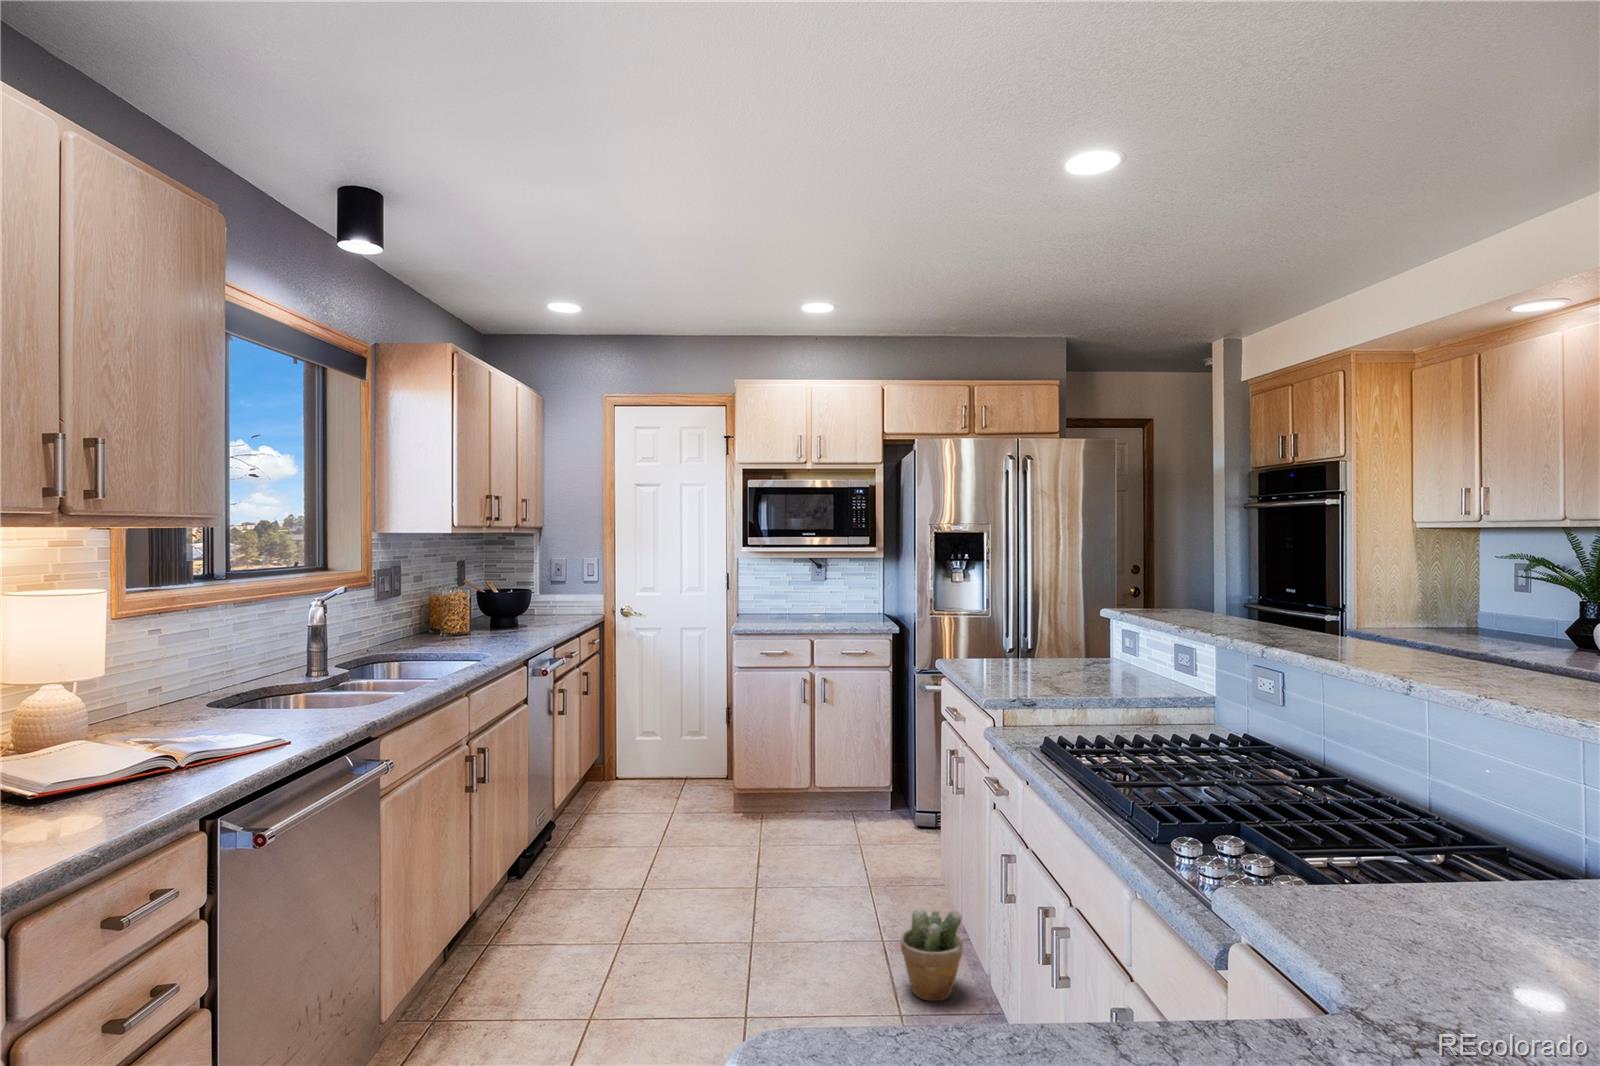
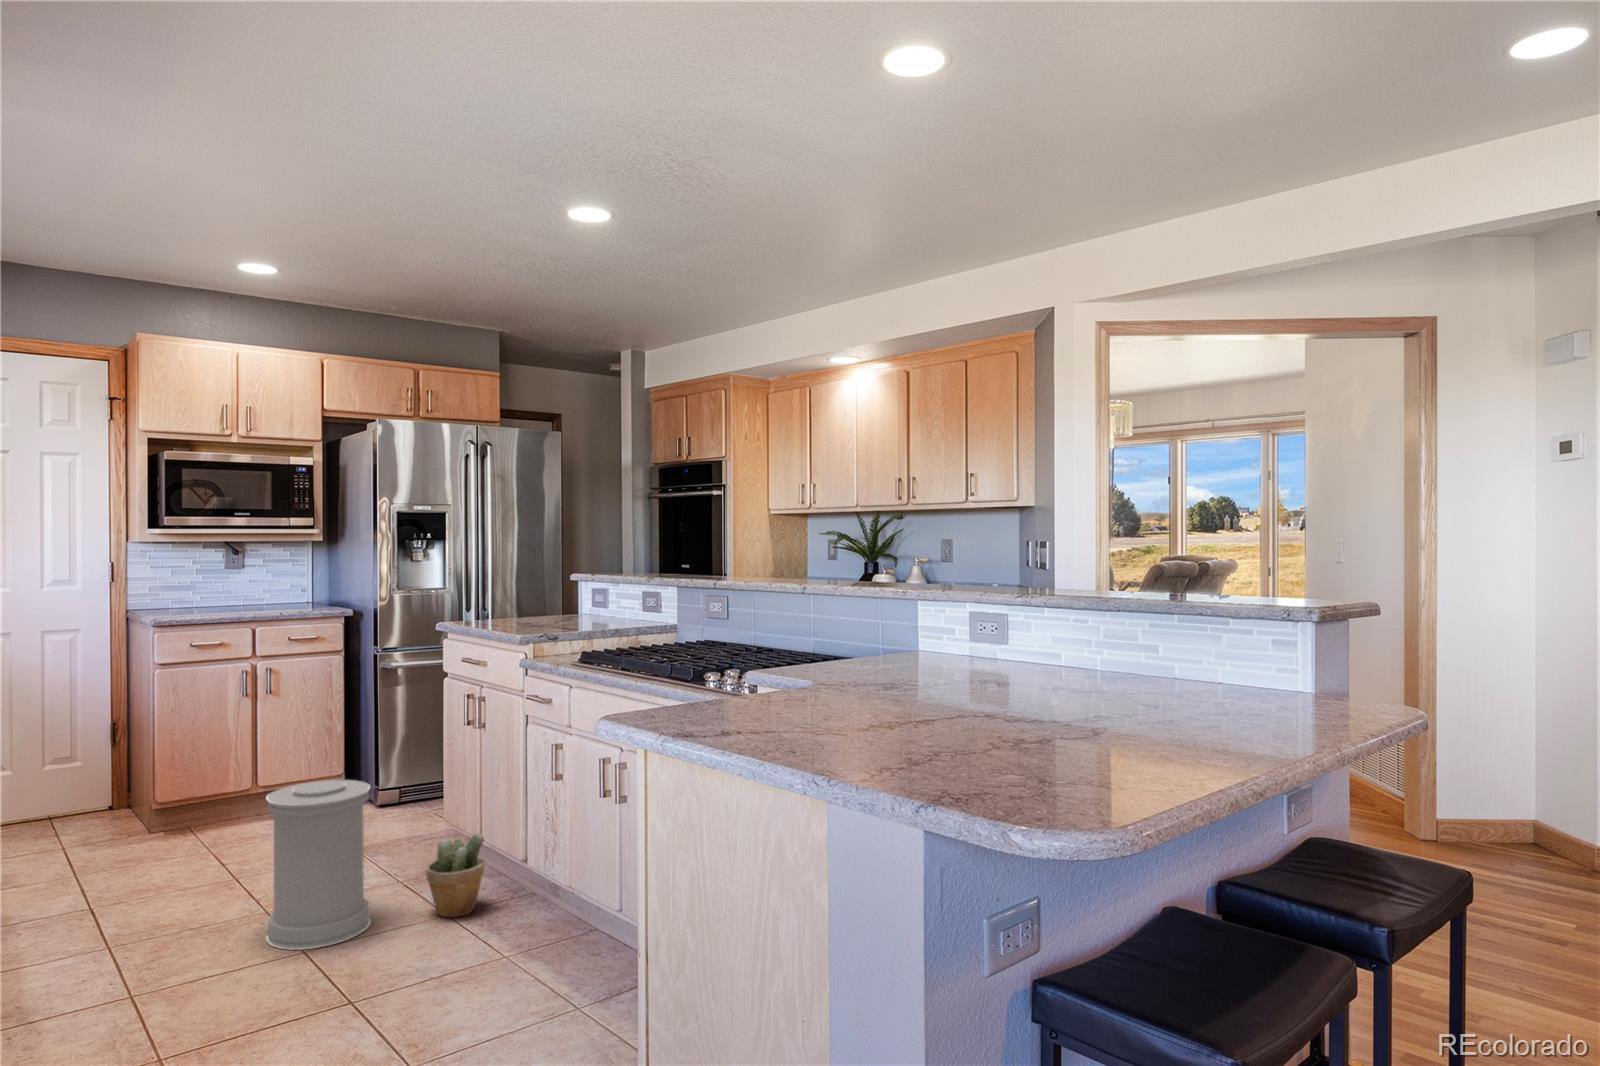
trash can: none [753,816,848,996] -> present [266,780,370,950]

